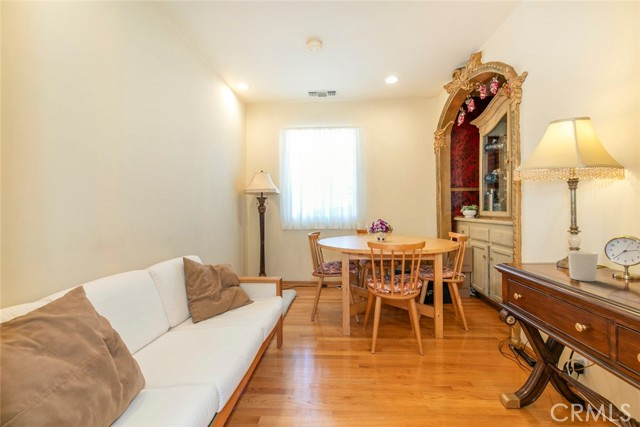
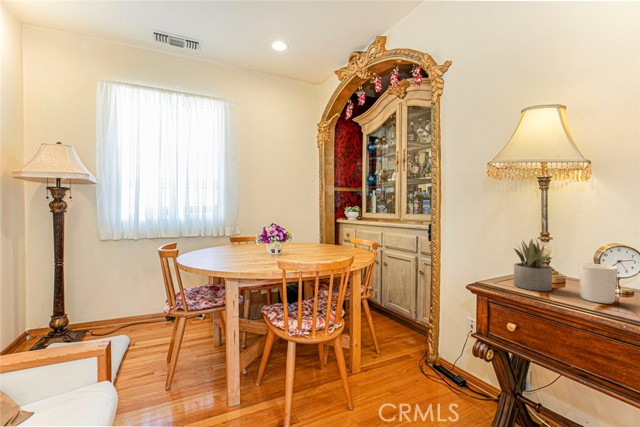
succulent plant: none [527,231,565,272] -> present [514,239,552,291]

